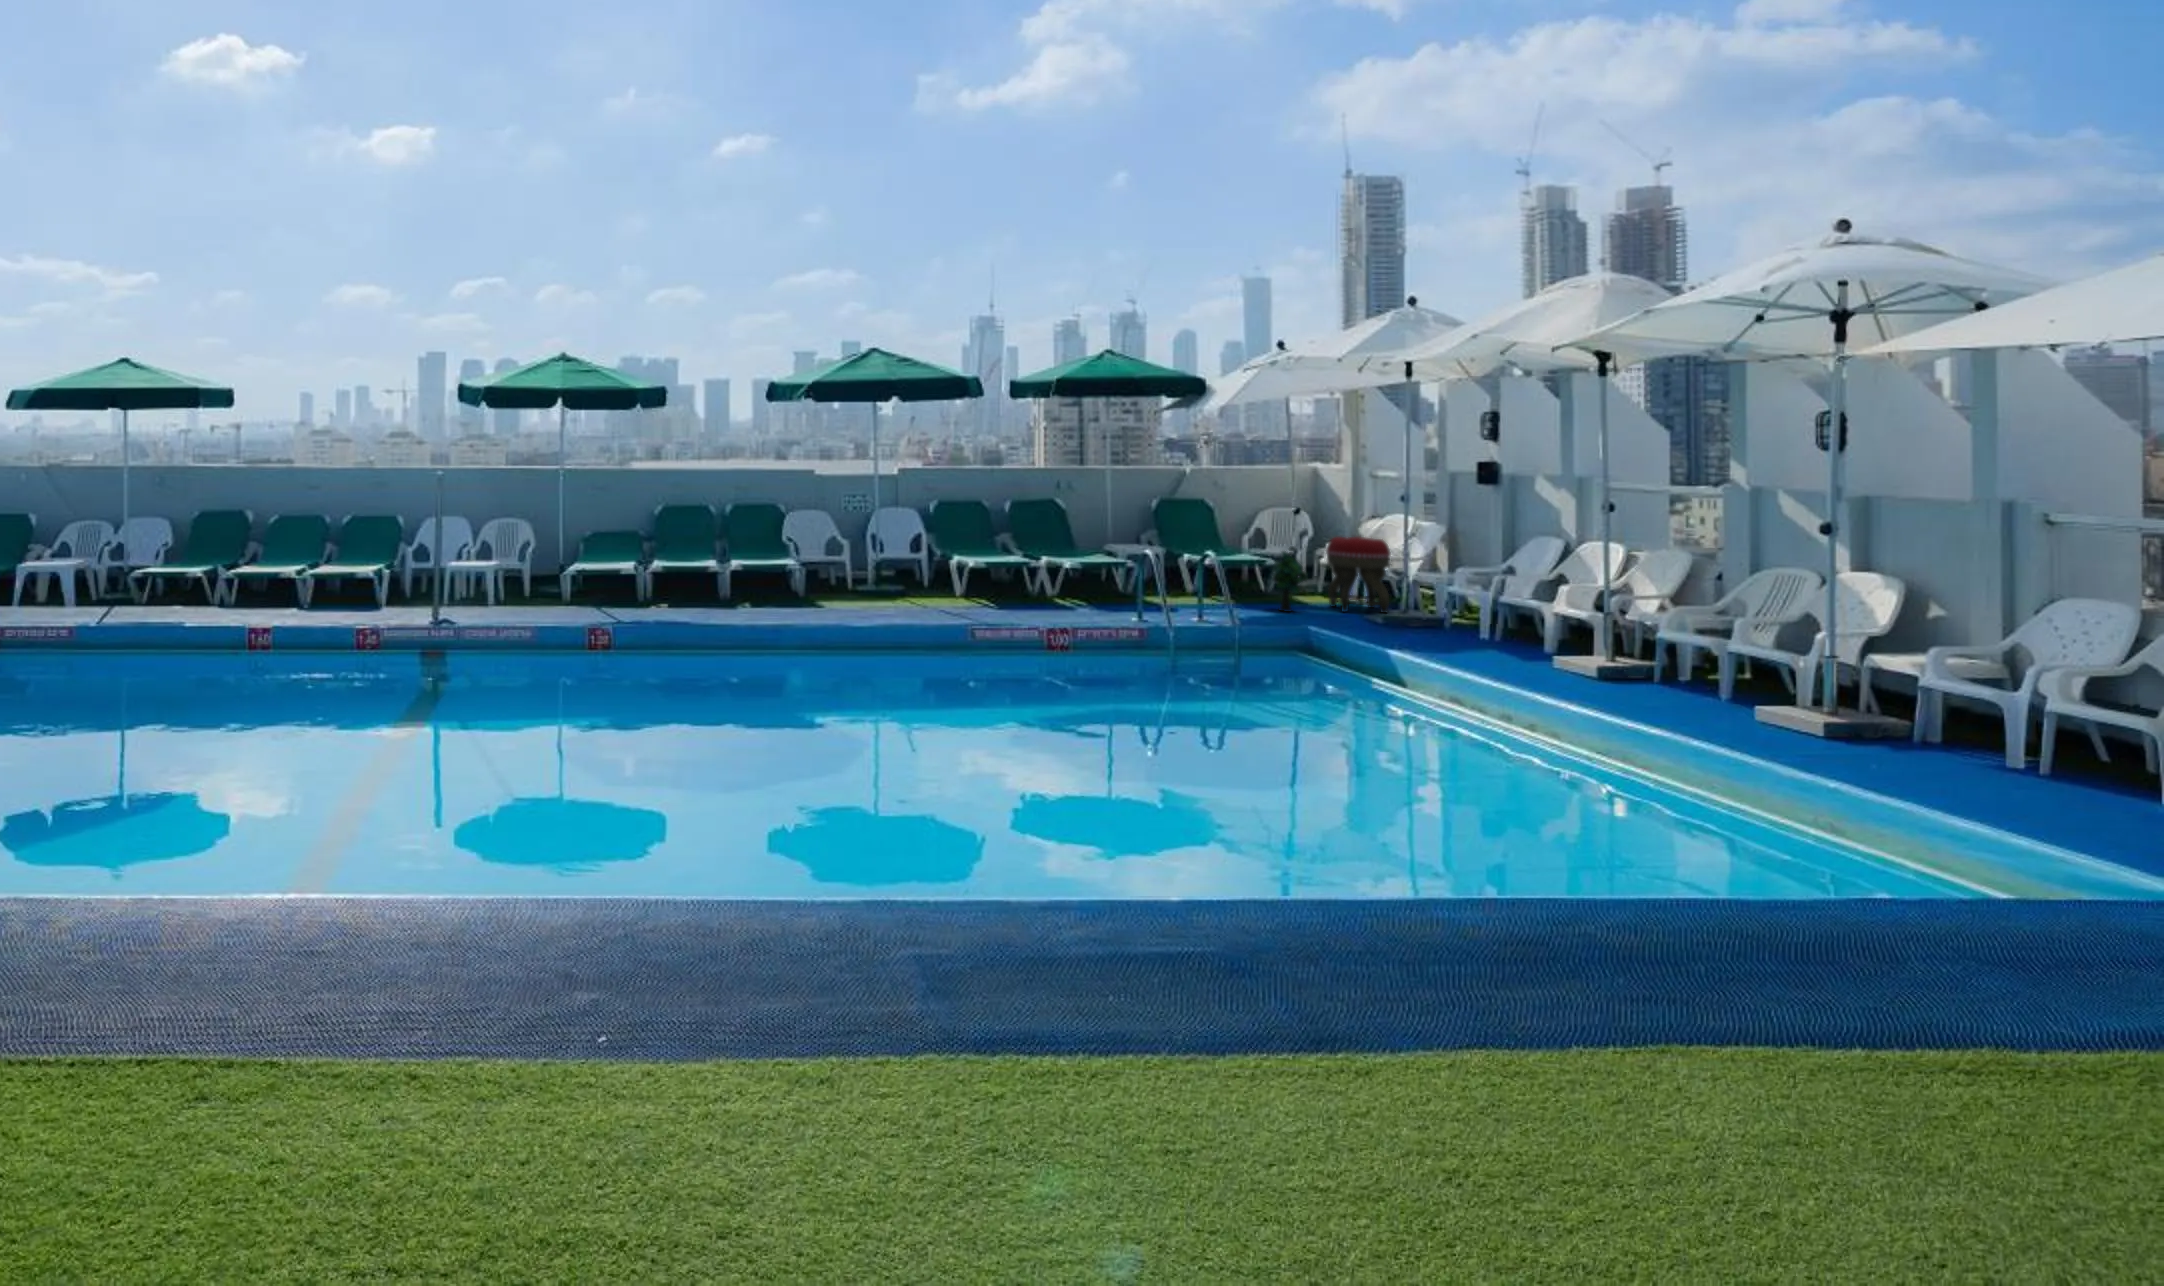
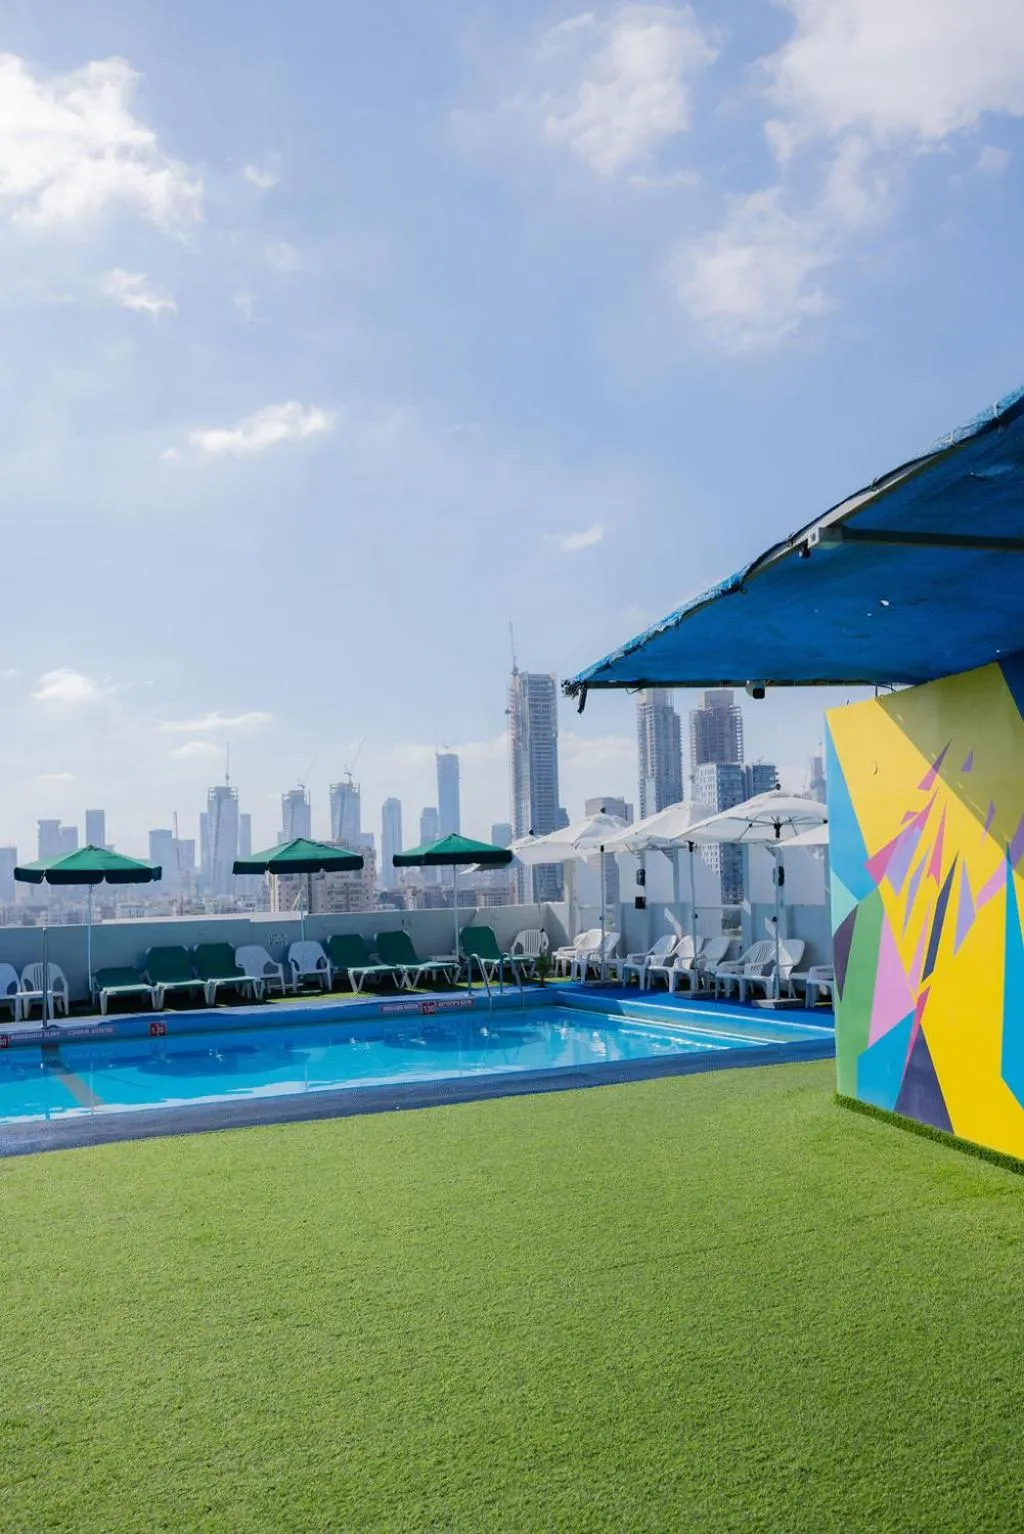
footstool: present [1326,537,1391,613] -> none [562,942,594,985]

